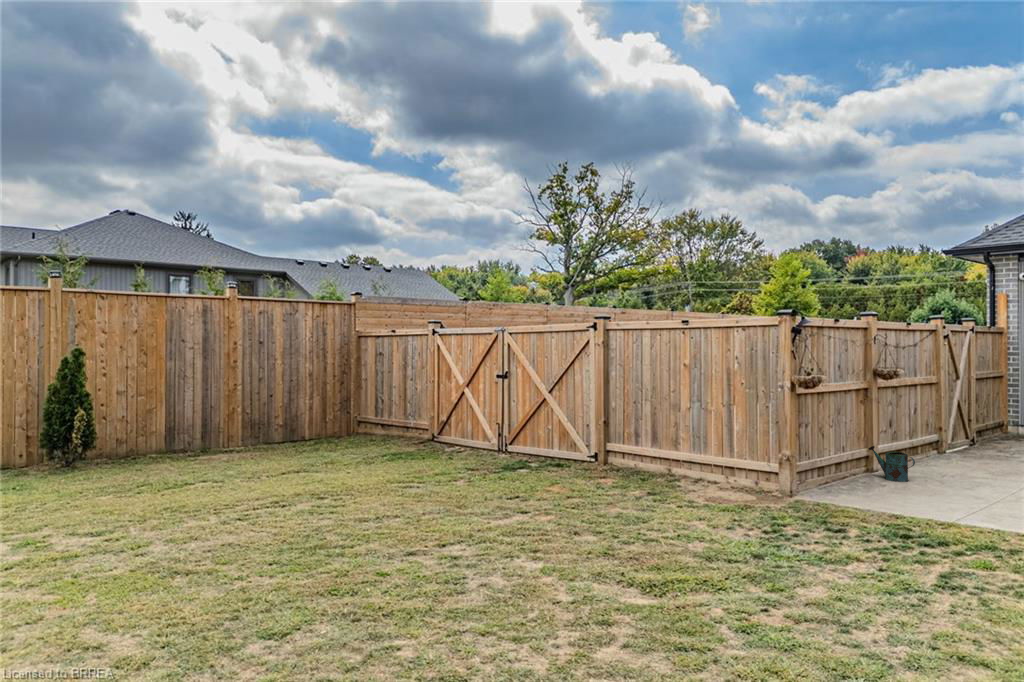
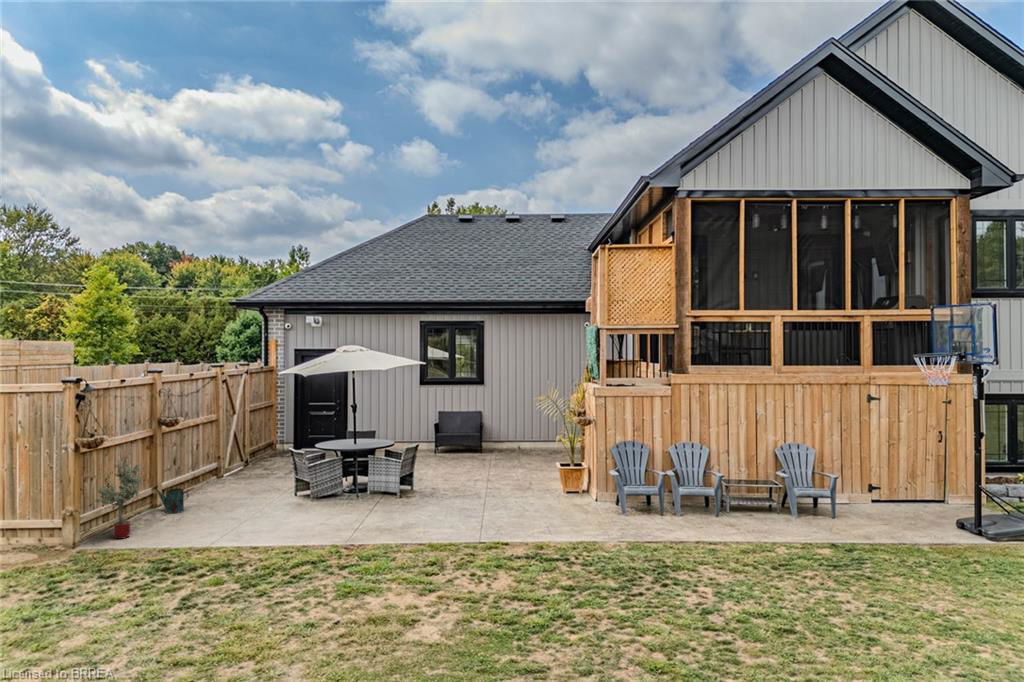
potted tree: none [810,404,864,496] -> present [95,460,143,539]

